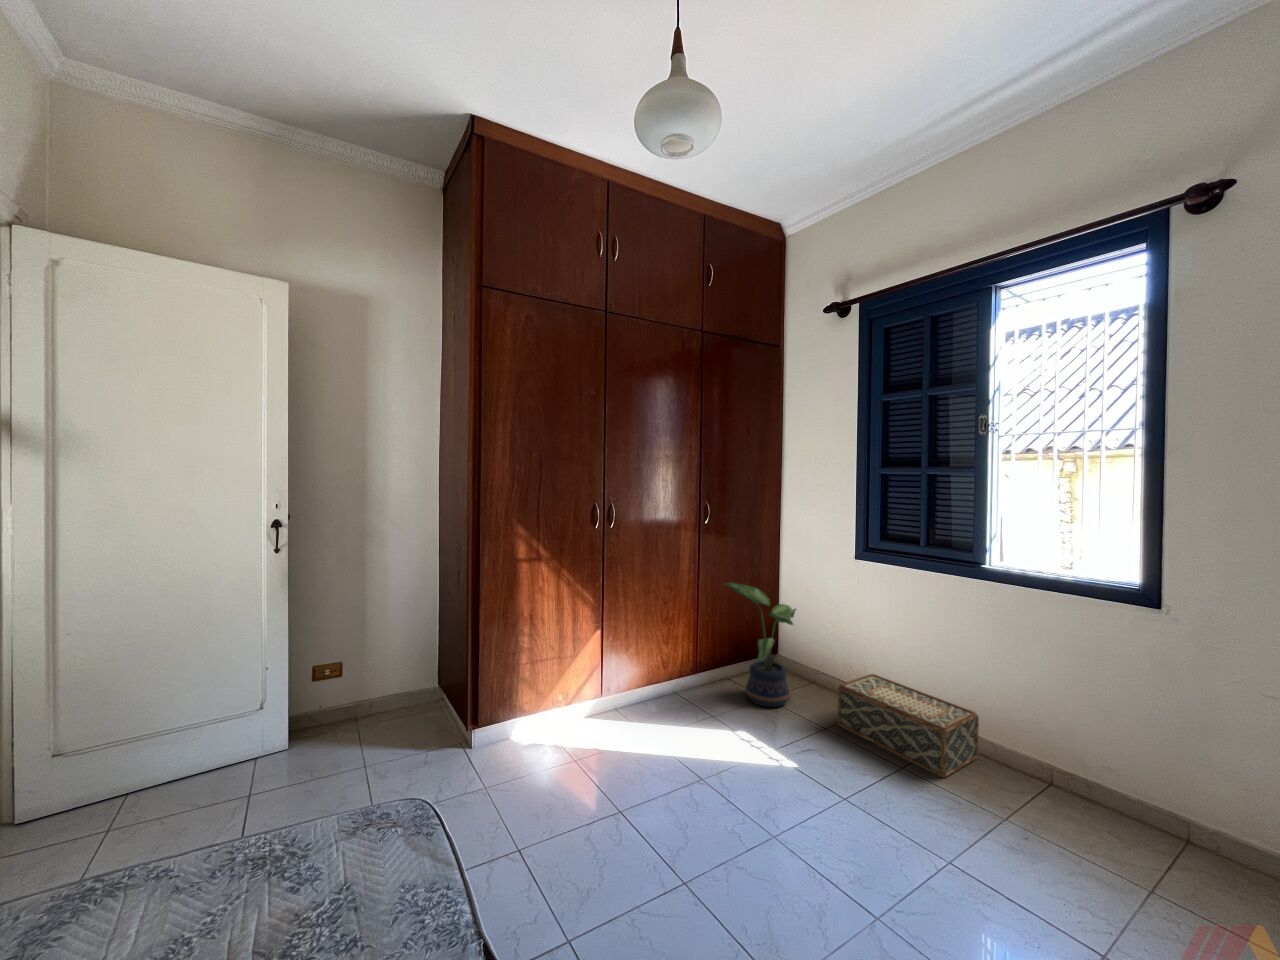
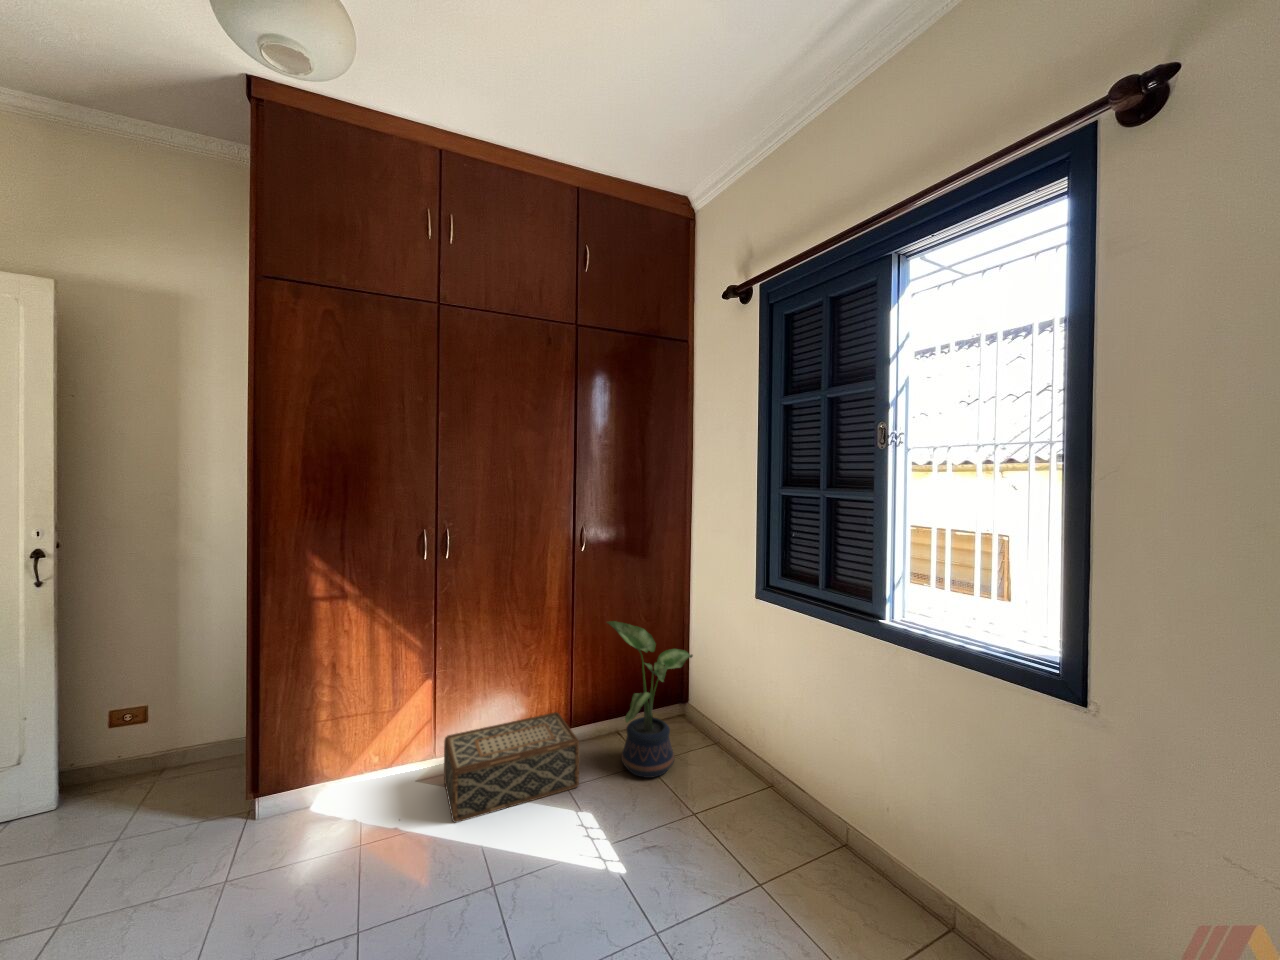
woven basket: present [838,674,979,778] -> present [444,712,579,823]

